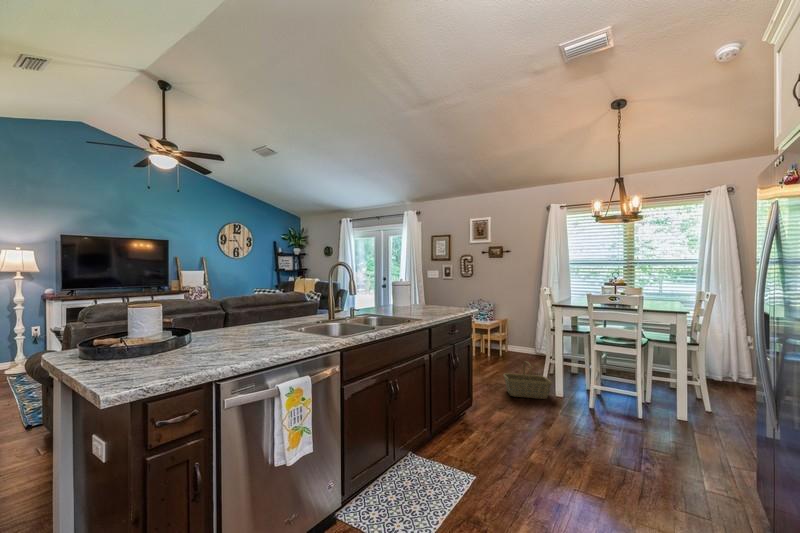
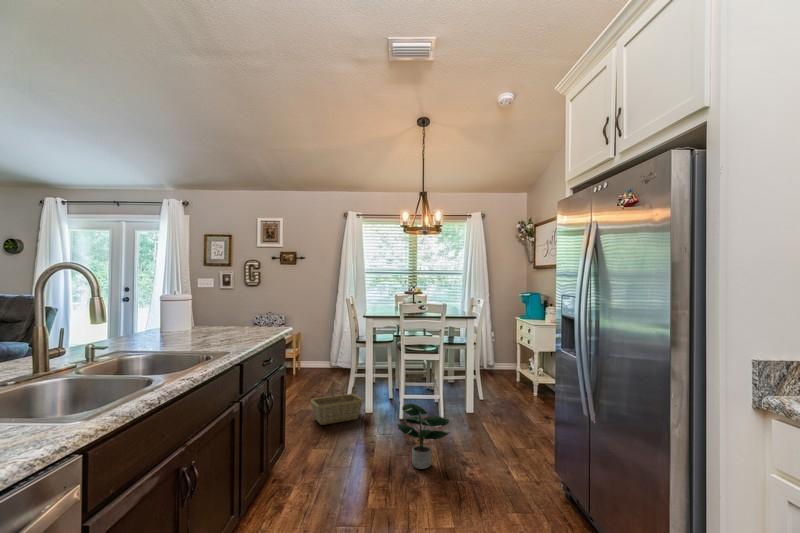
potted plant: none [571,390,632,453] -> present [397,404,449,469]

